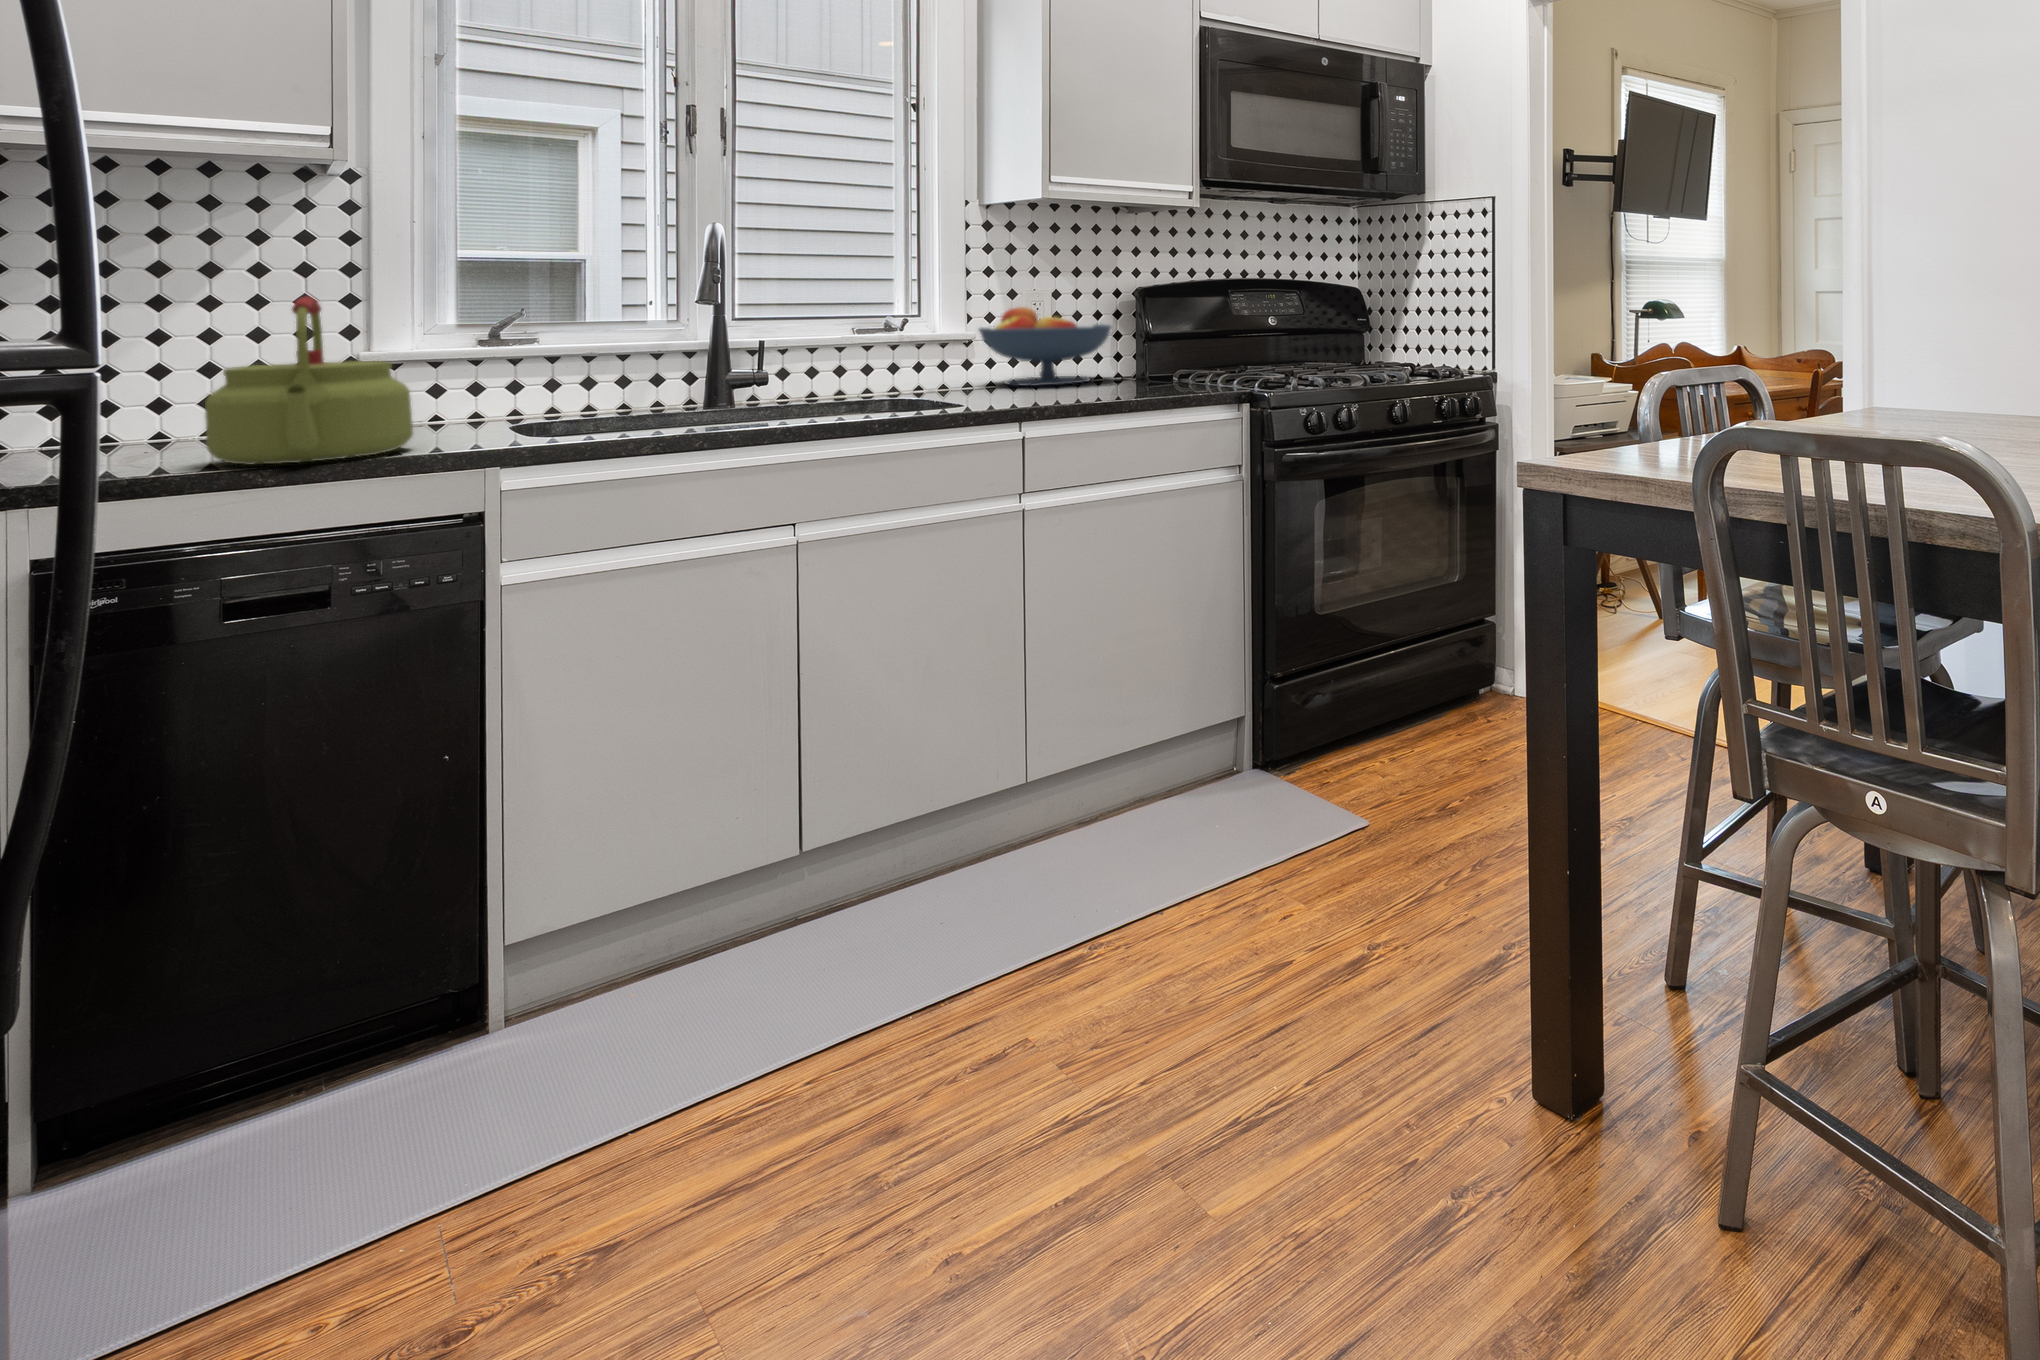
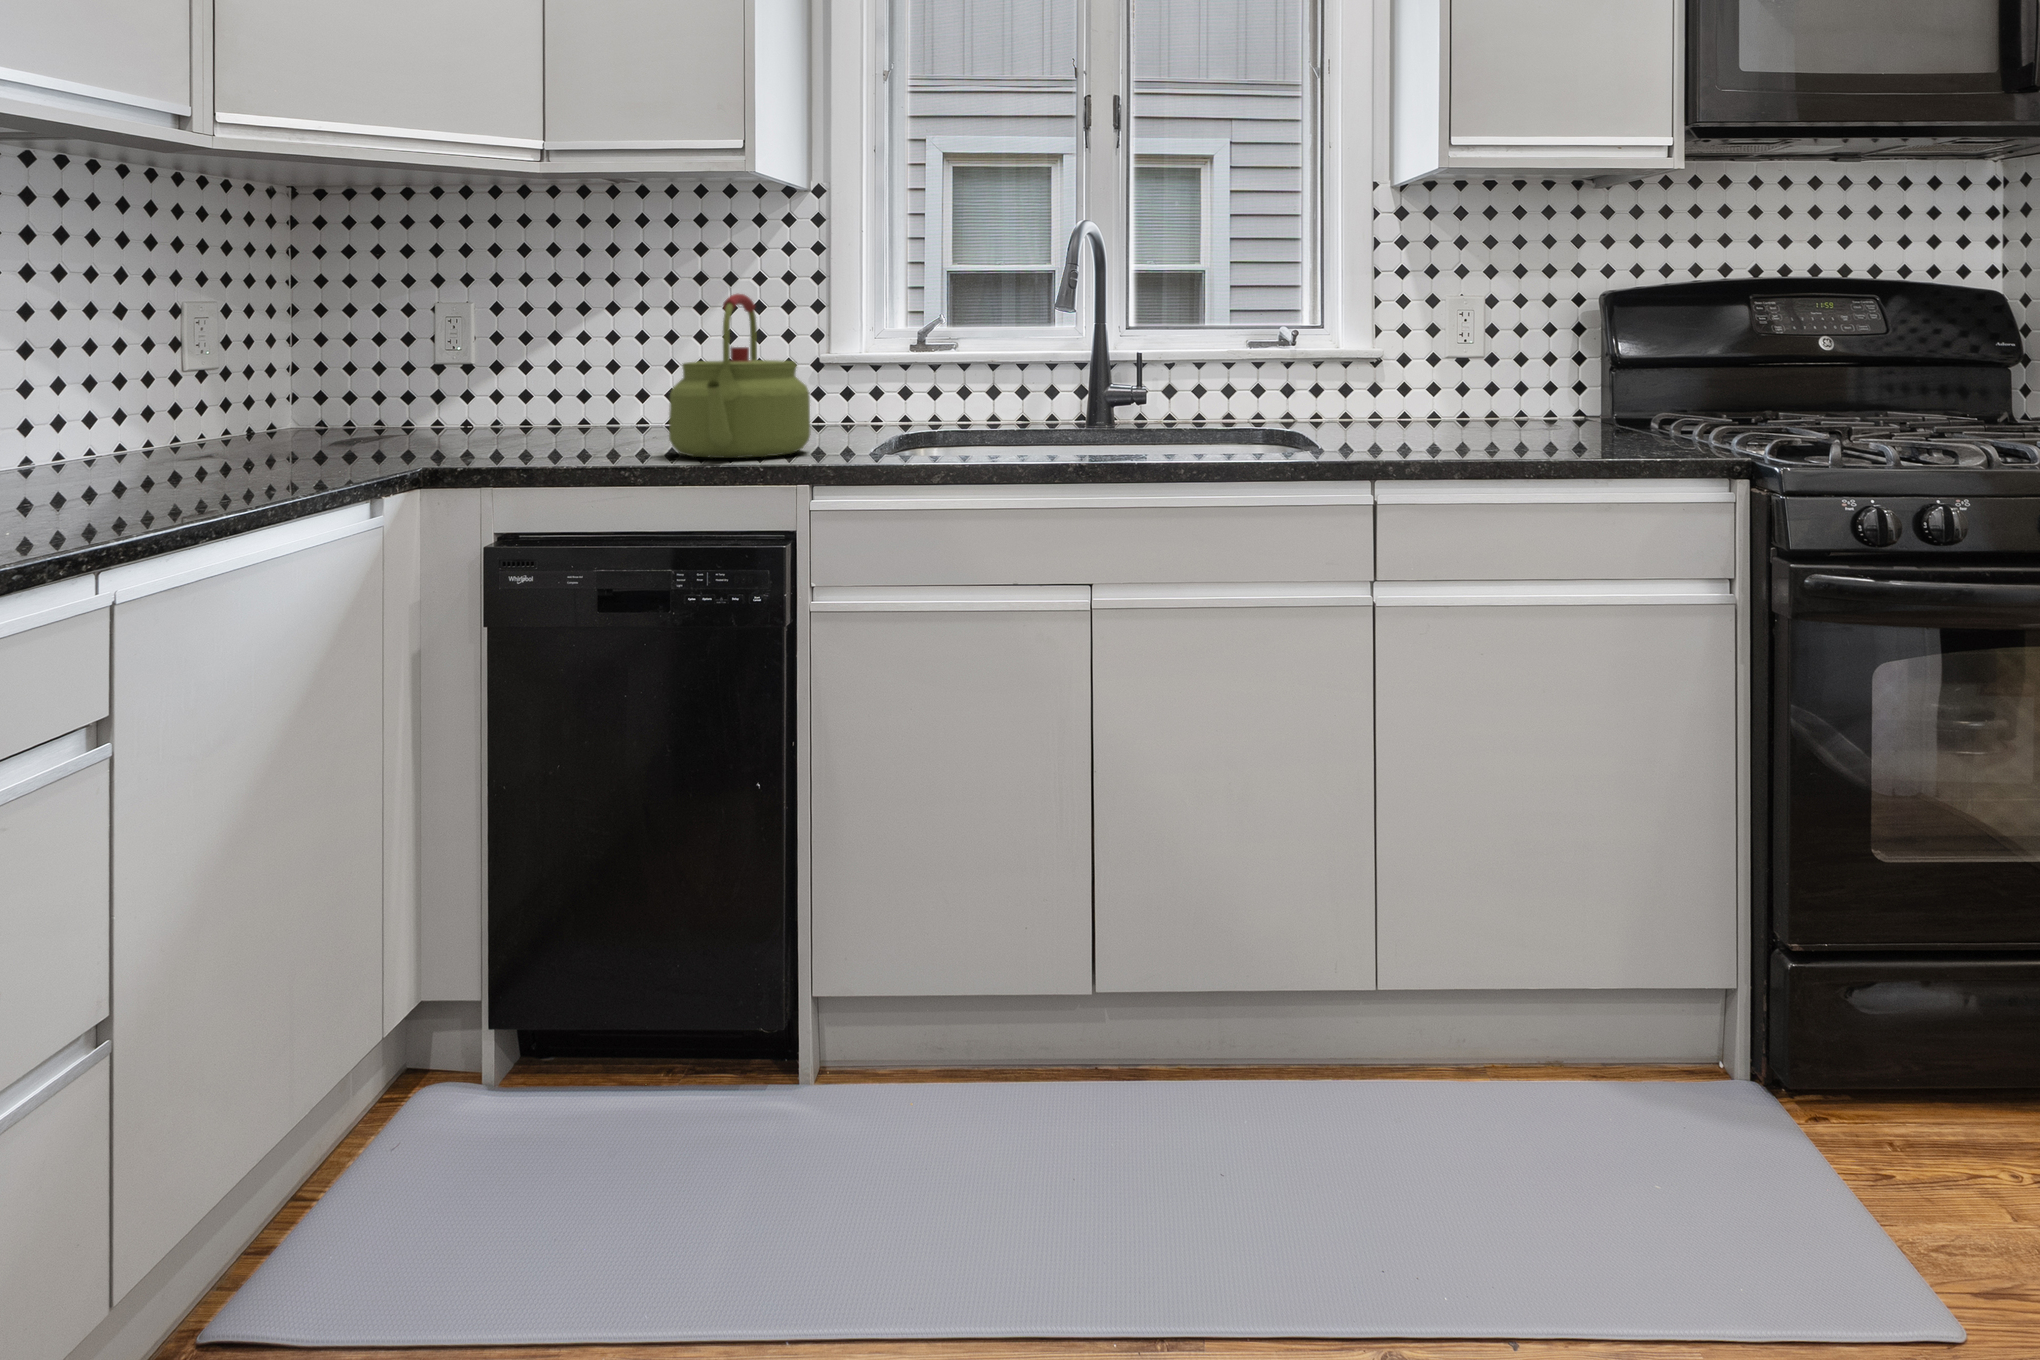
fruit bowl: present [979,307,1111,386] -> none [1384,318,1564,430]

